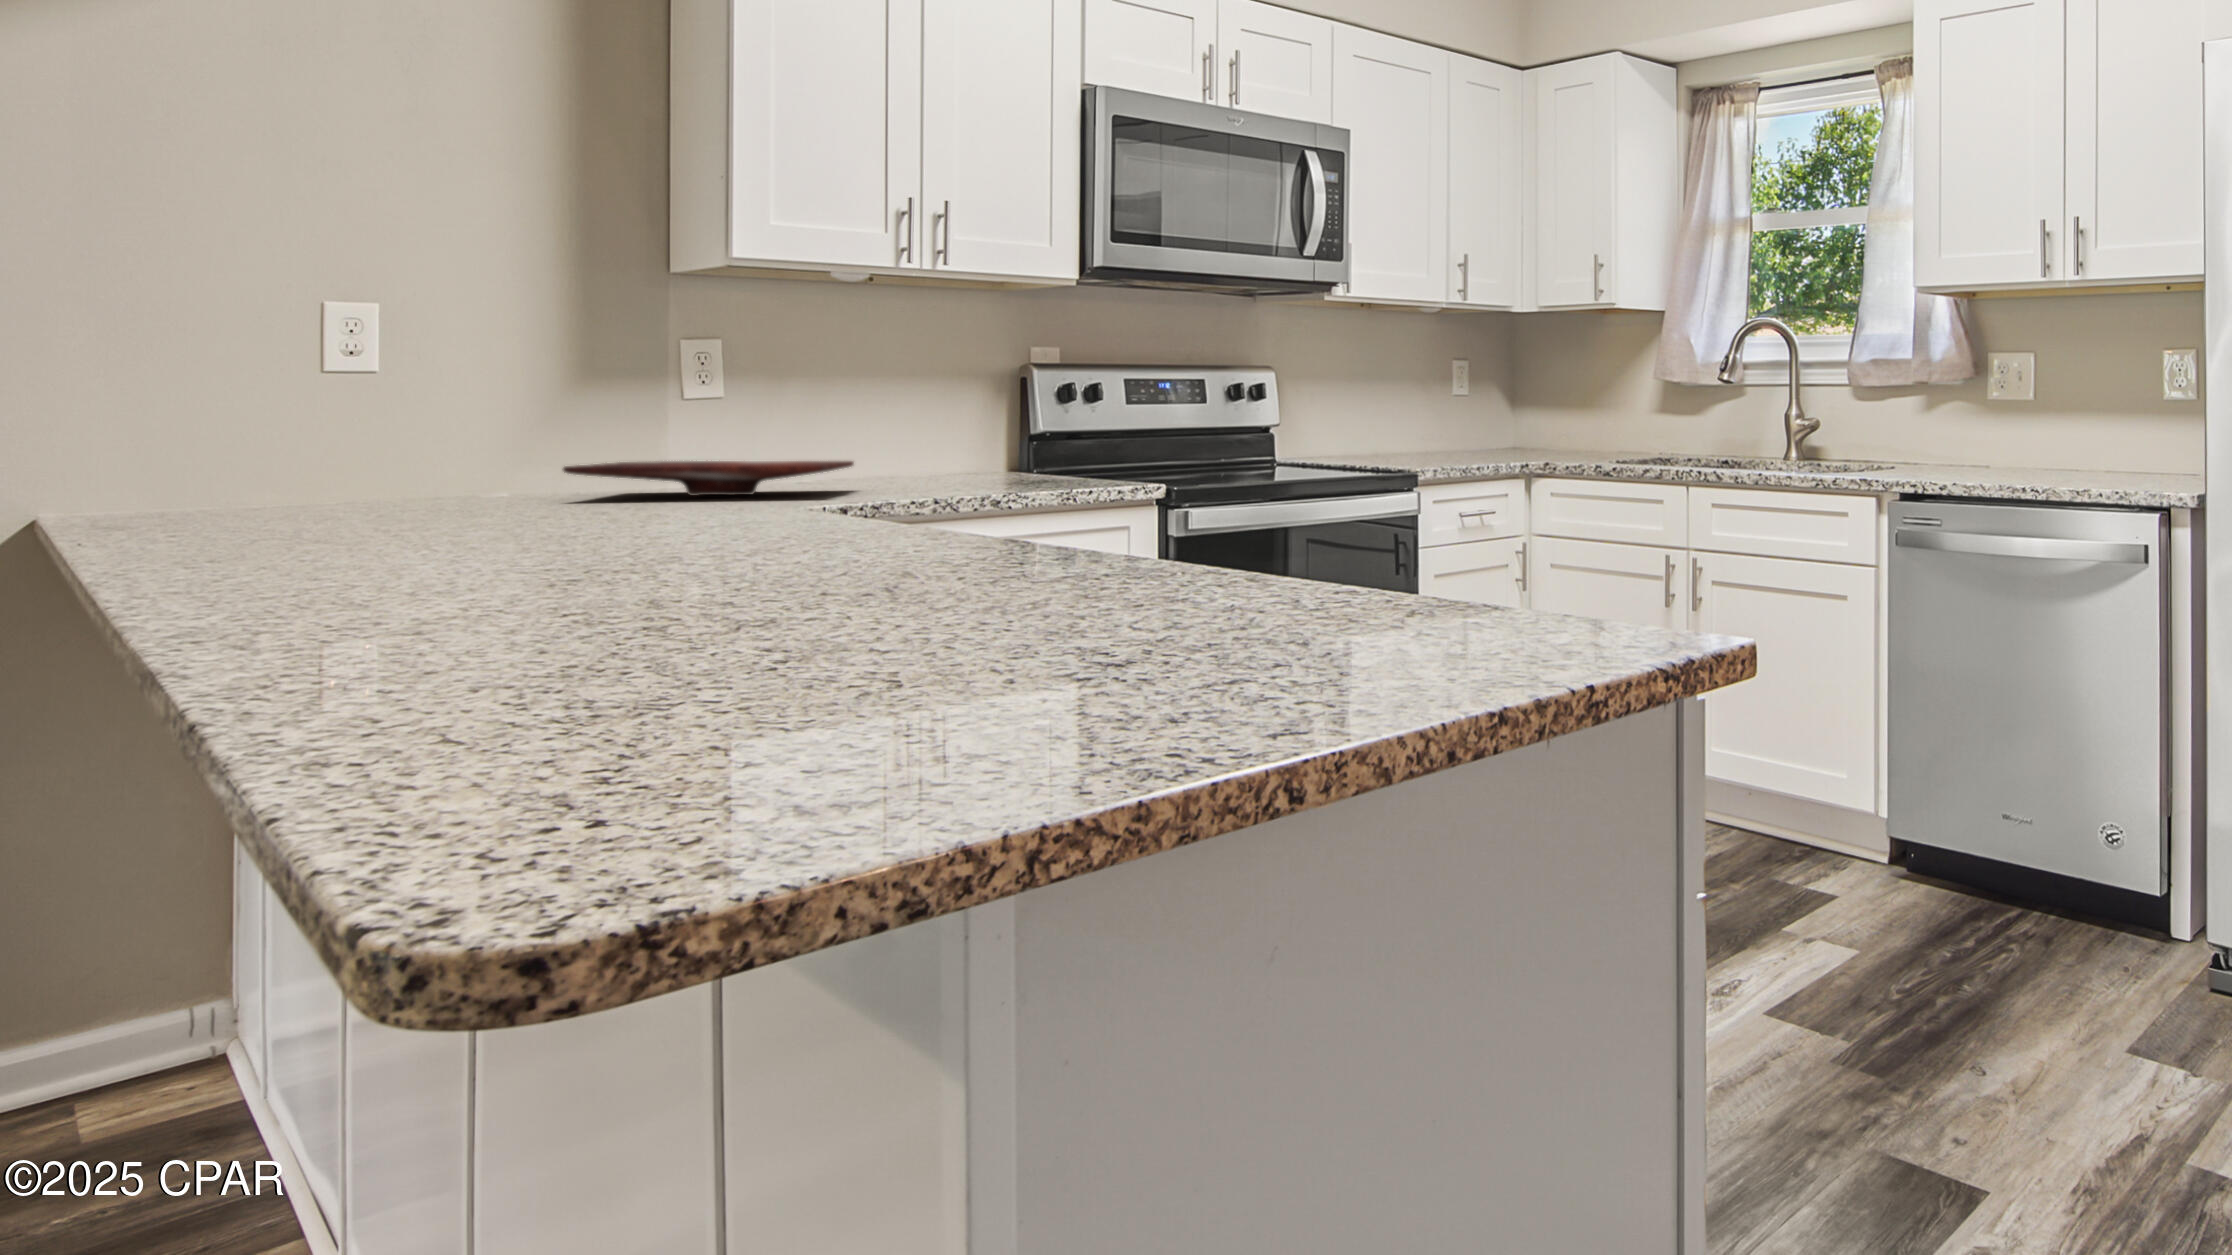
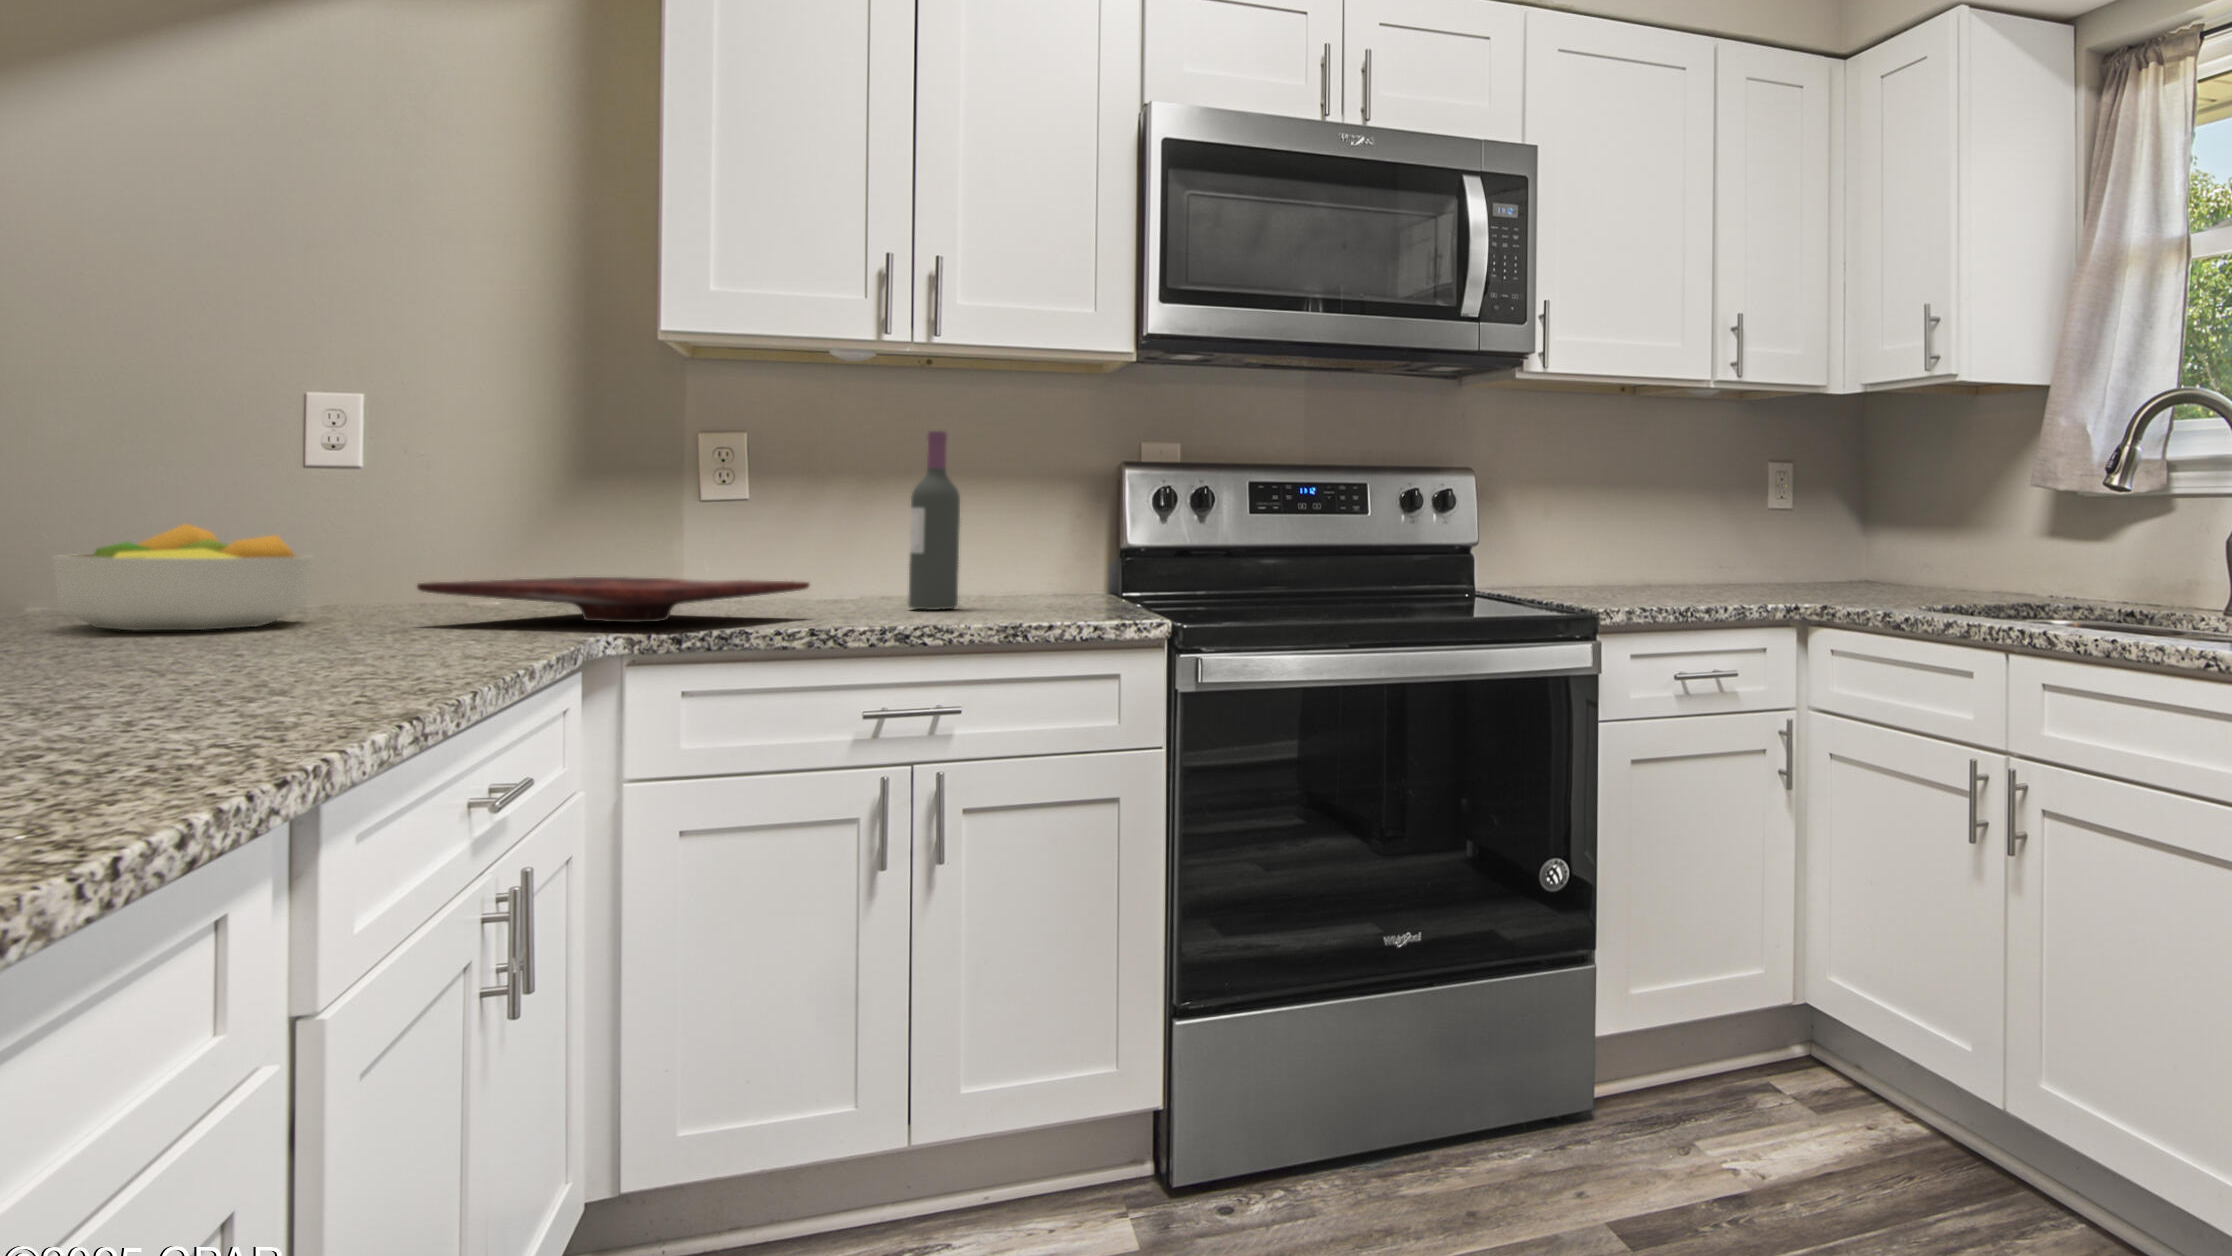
wine bottle: none [886,337,927,483] -> present [908,431,960,610]
fruit bowl: none [215,419,462,511] -> present [53,524,314,630]

